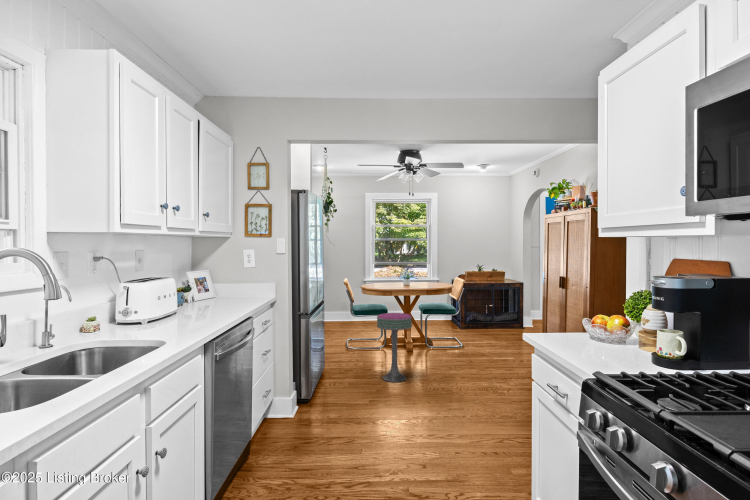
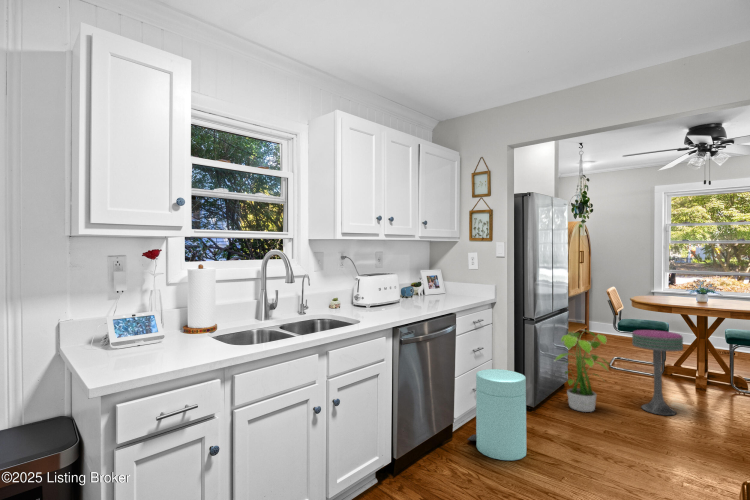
potted plant: none [321,319,366,394] -> present [555,332,609,412]
trash can: none [266,370,324,460] -> present [467,369,526,460]

